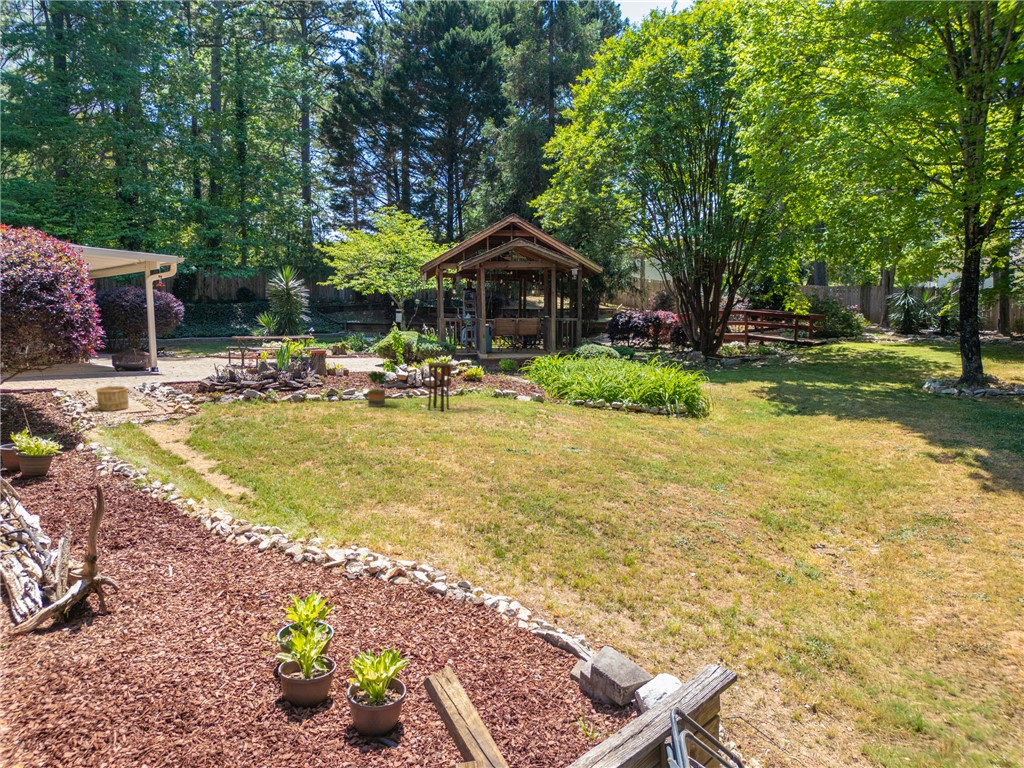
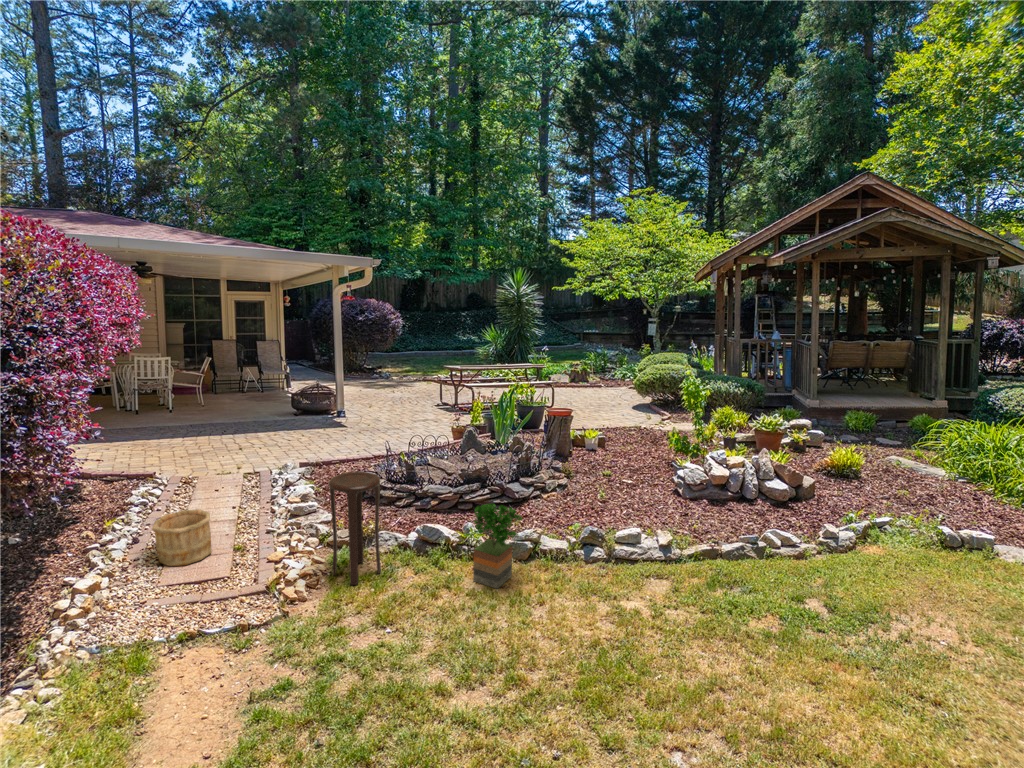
stool: present [428,363,451,411] -> present [329,472,381,585]
potted tree: present [368,372,389,407] -> present [473,504,522,589]

